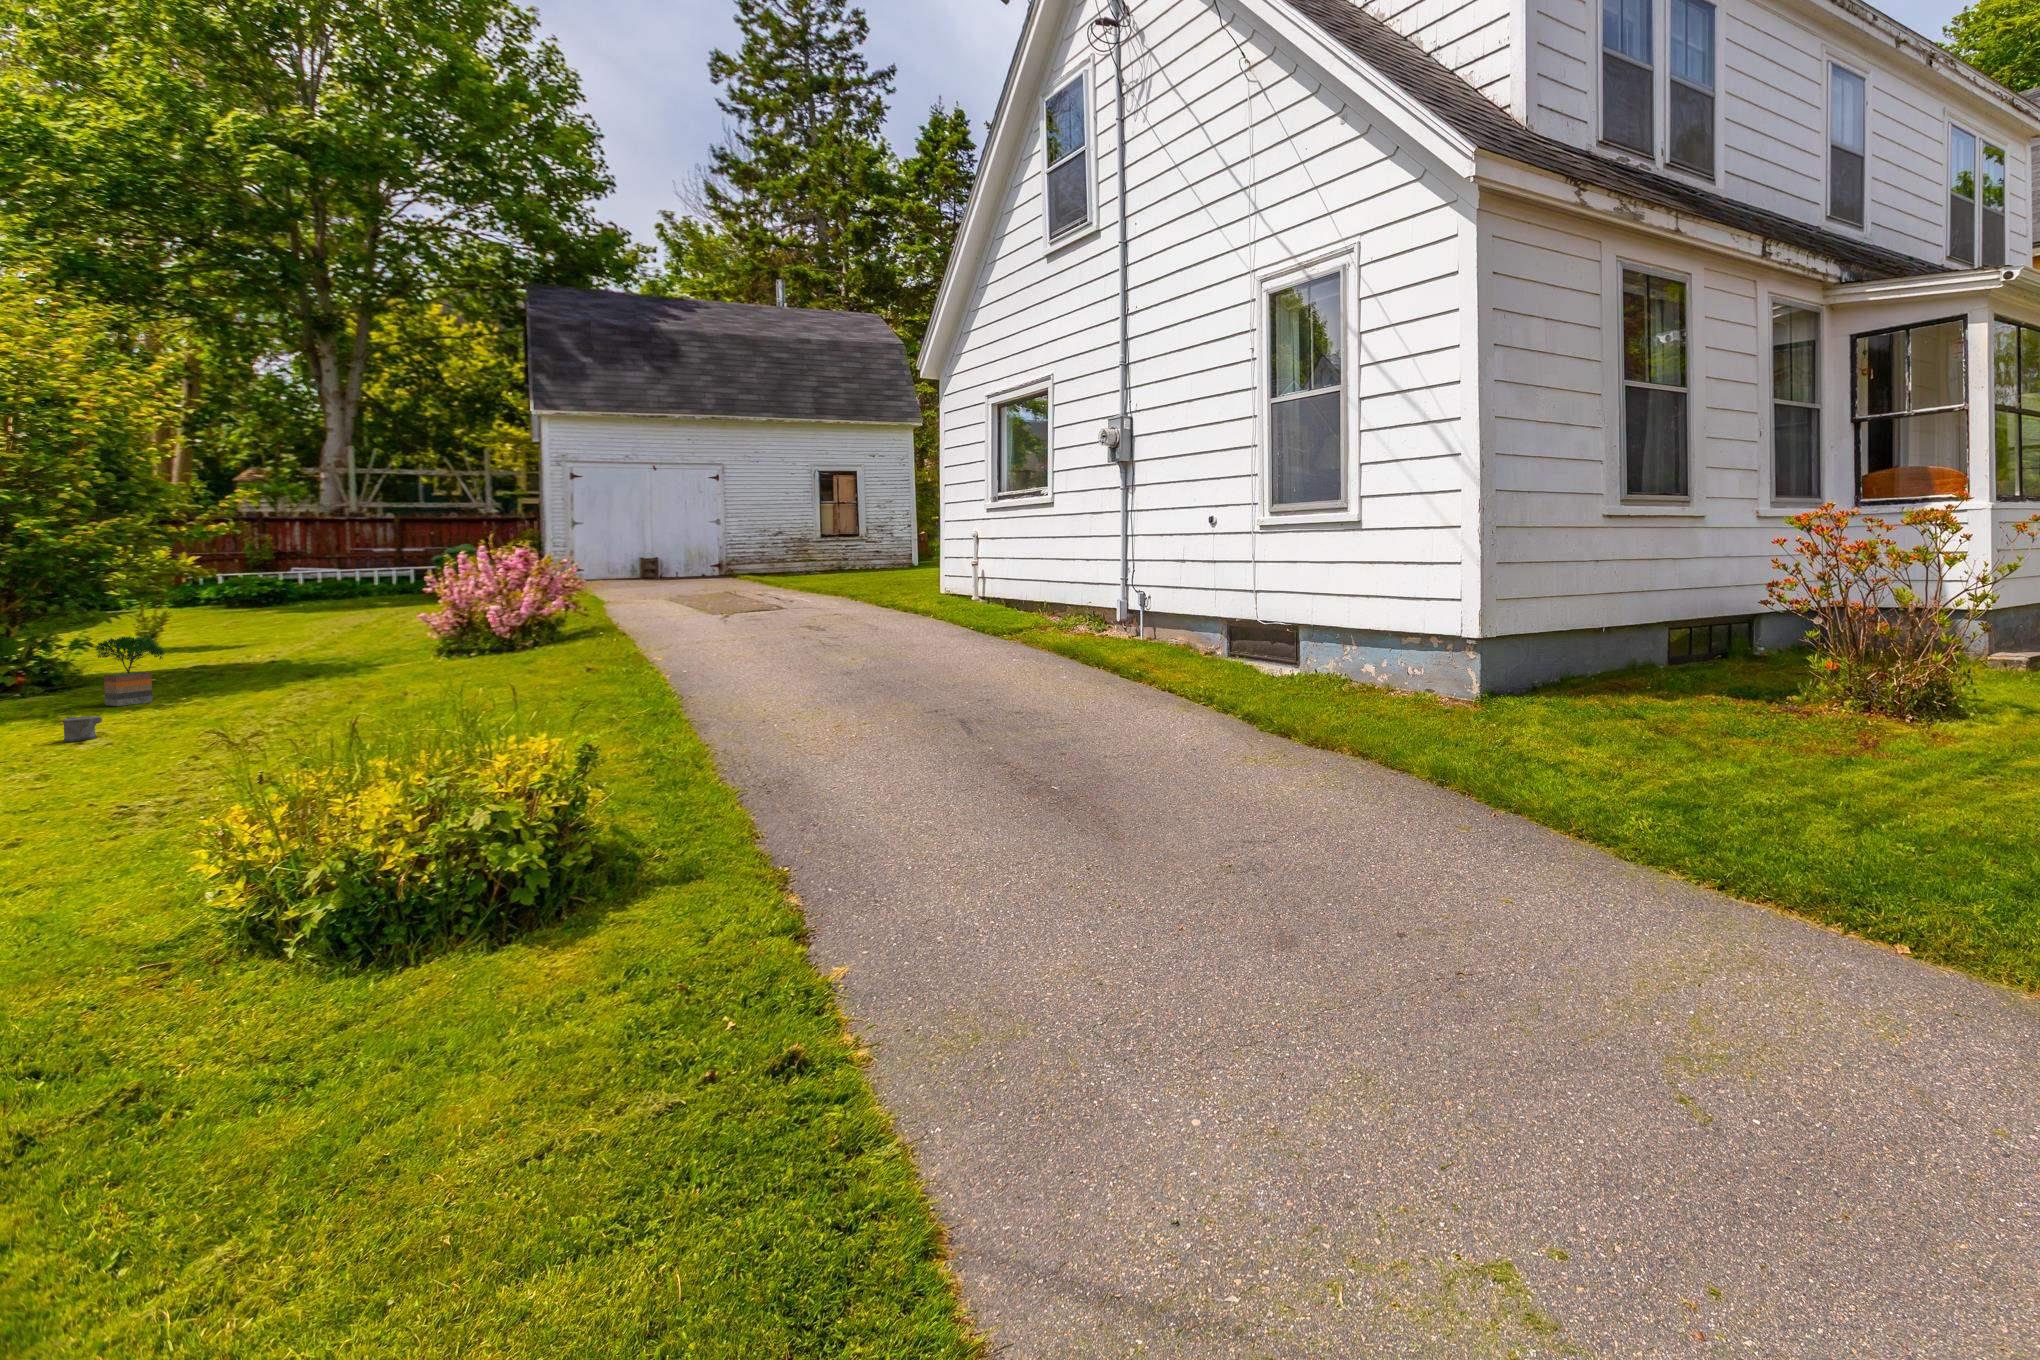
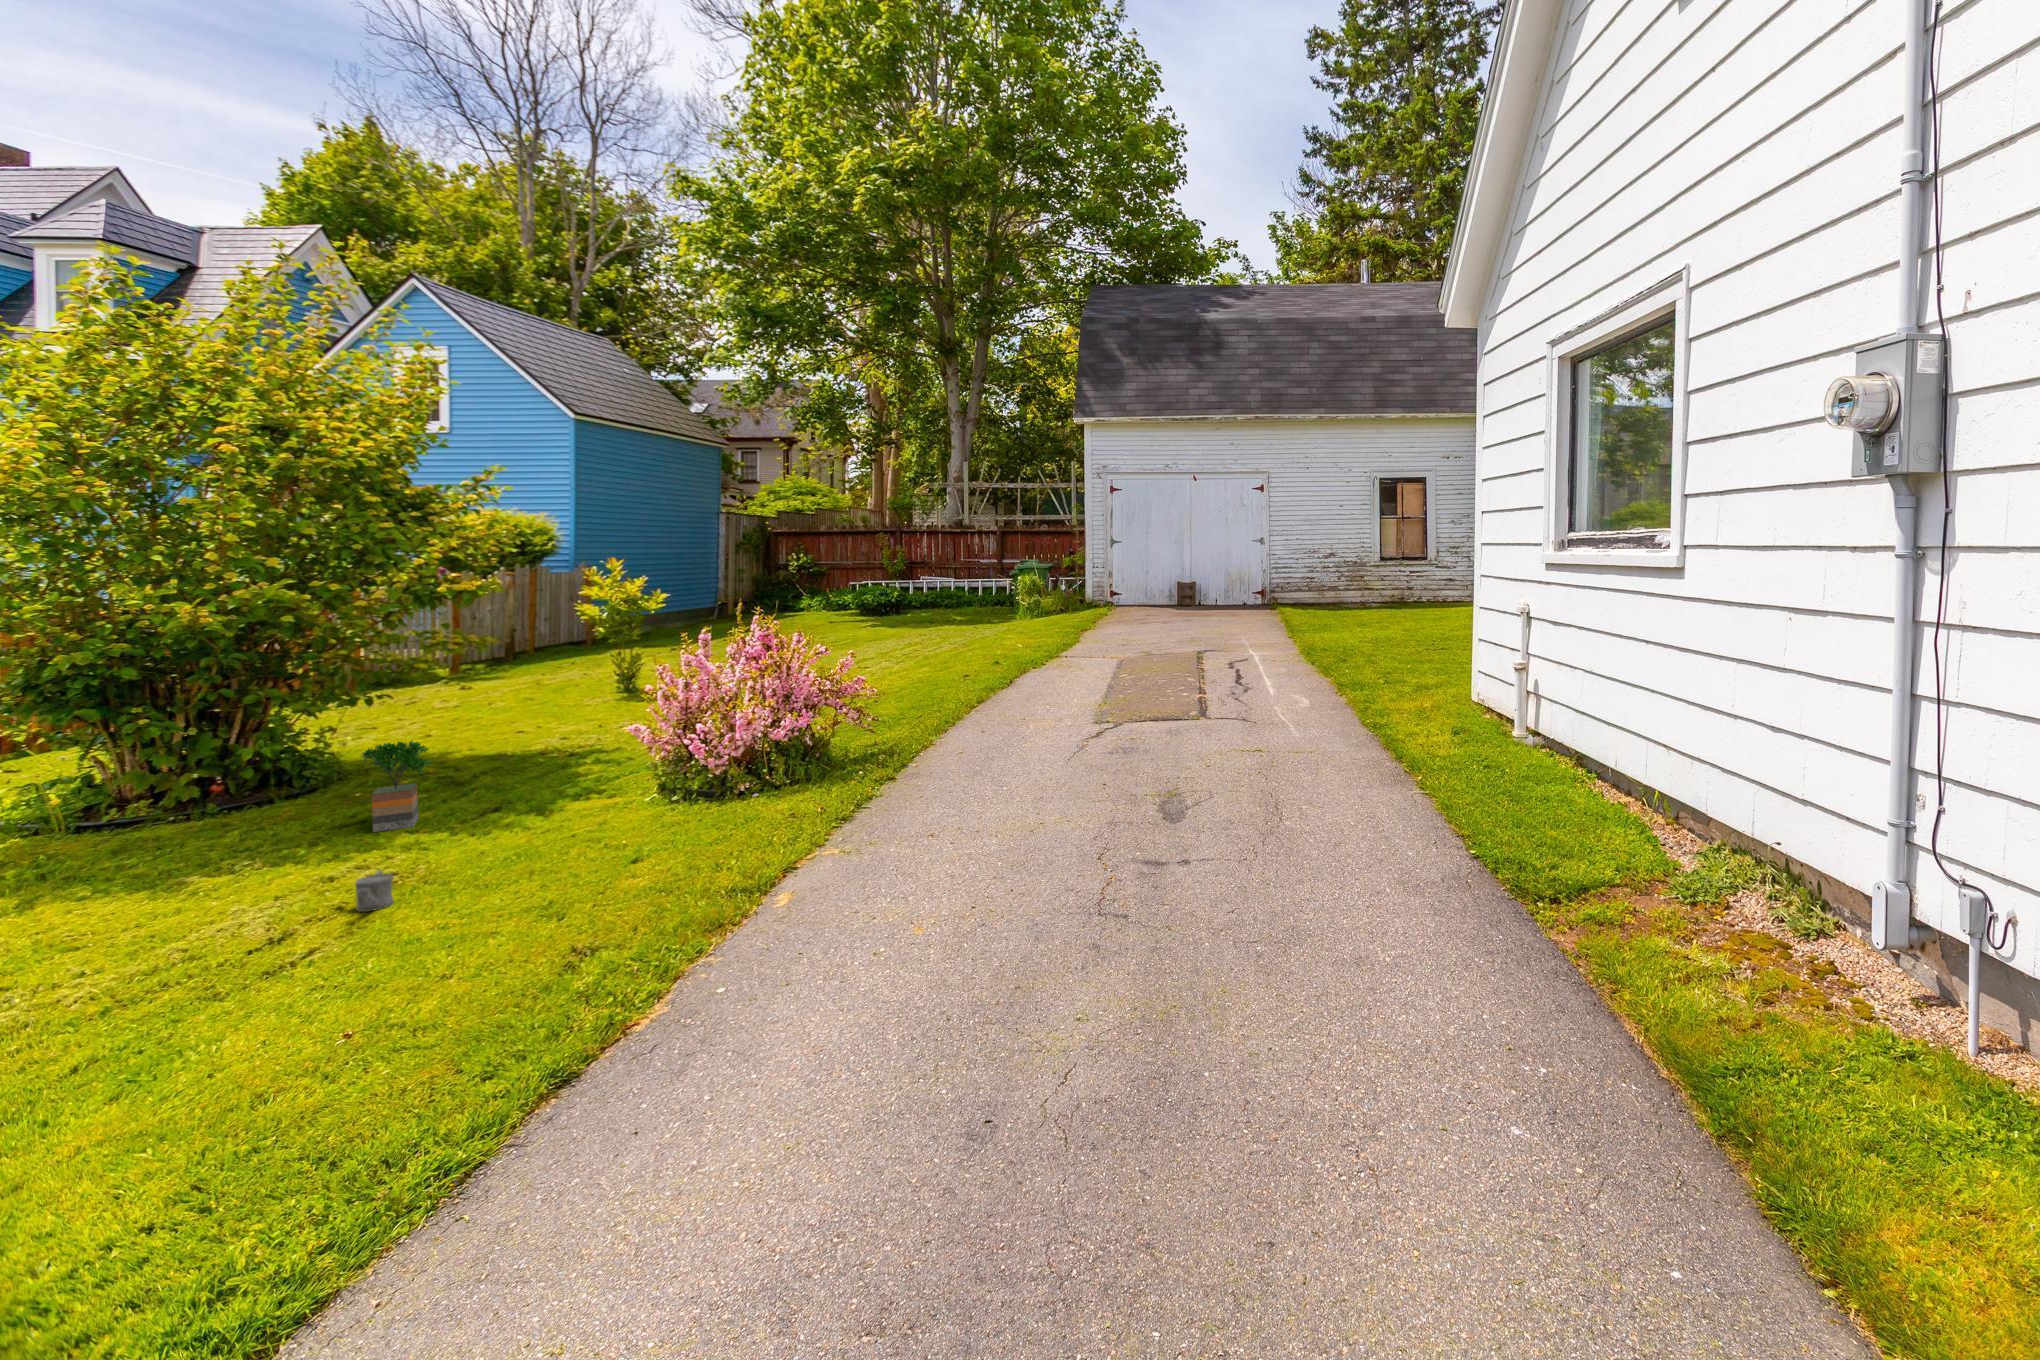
watering can: present [63,716,102,742] -> present [355,871,394,912]

